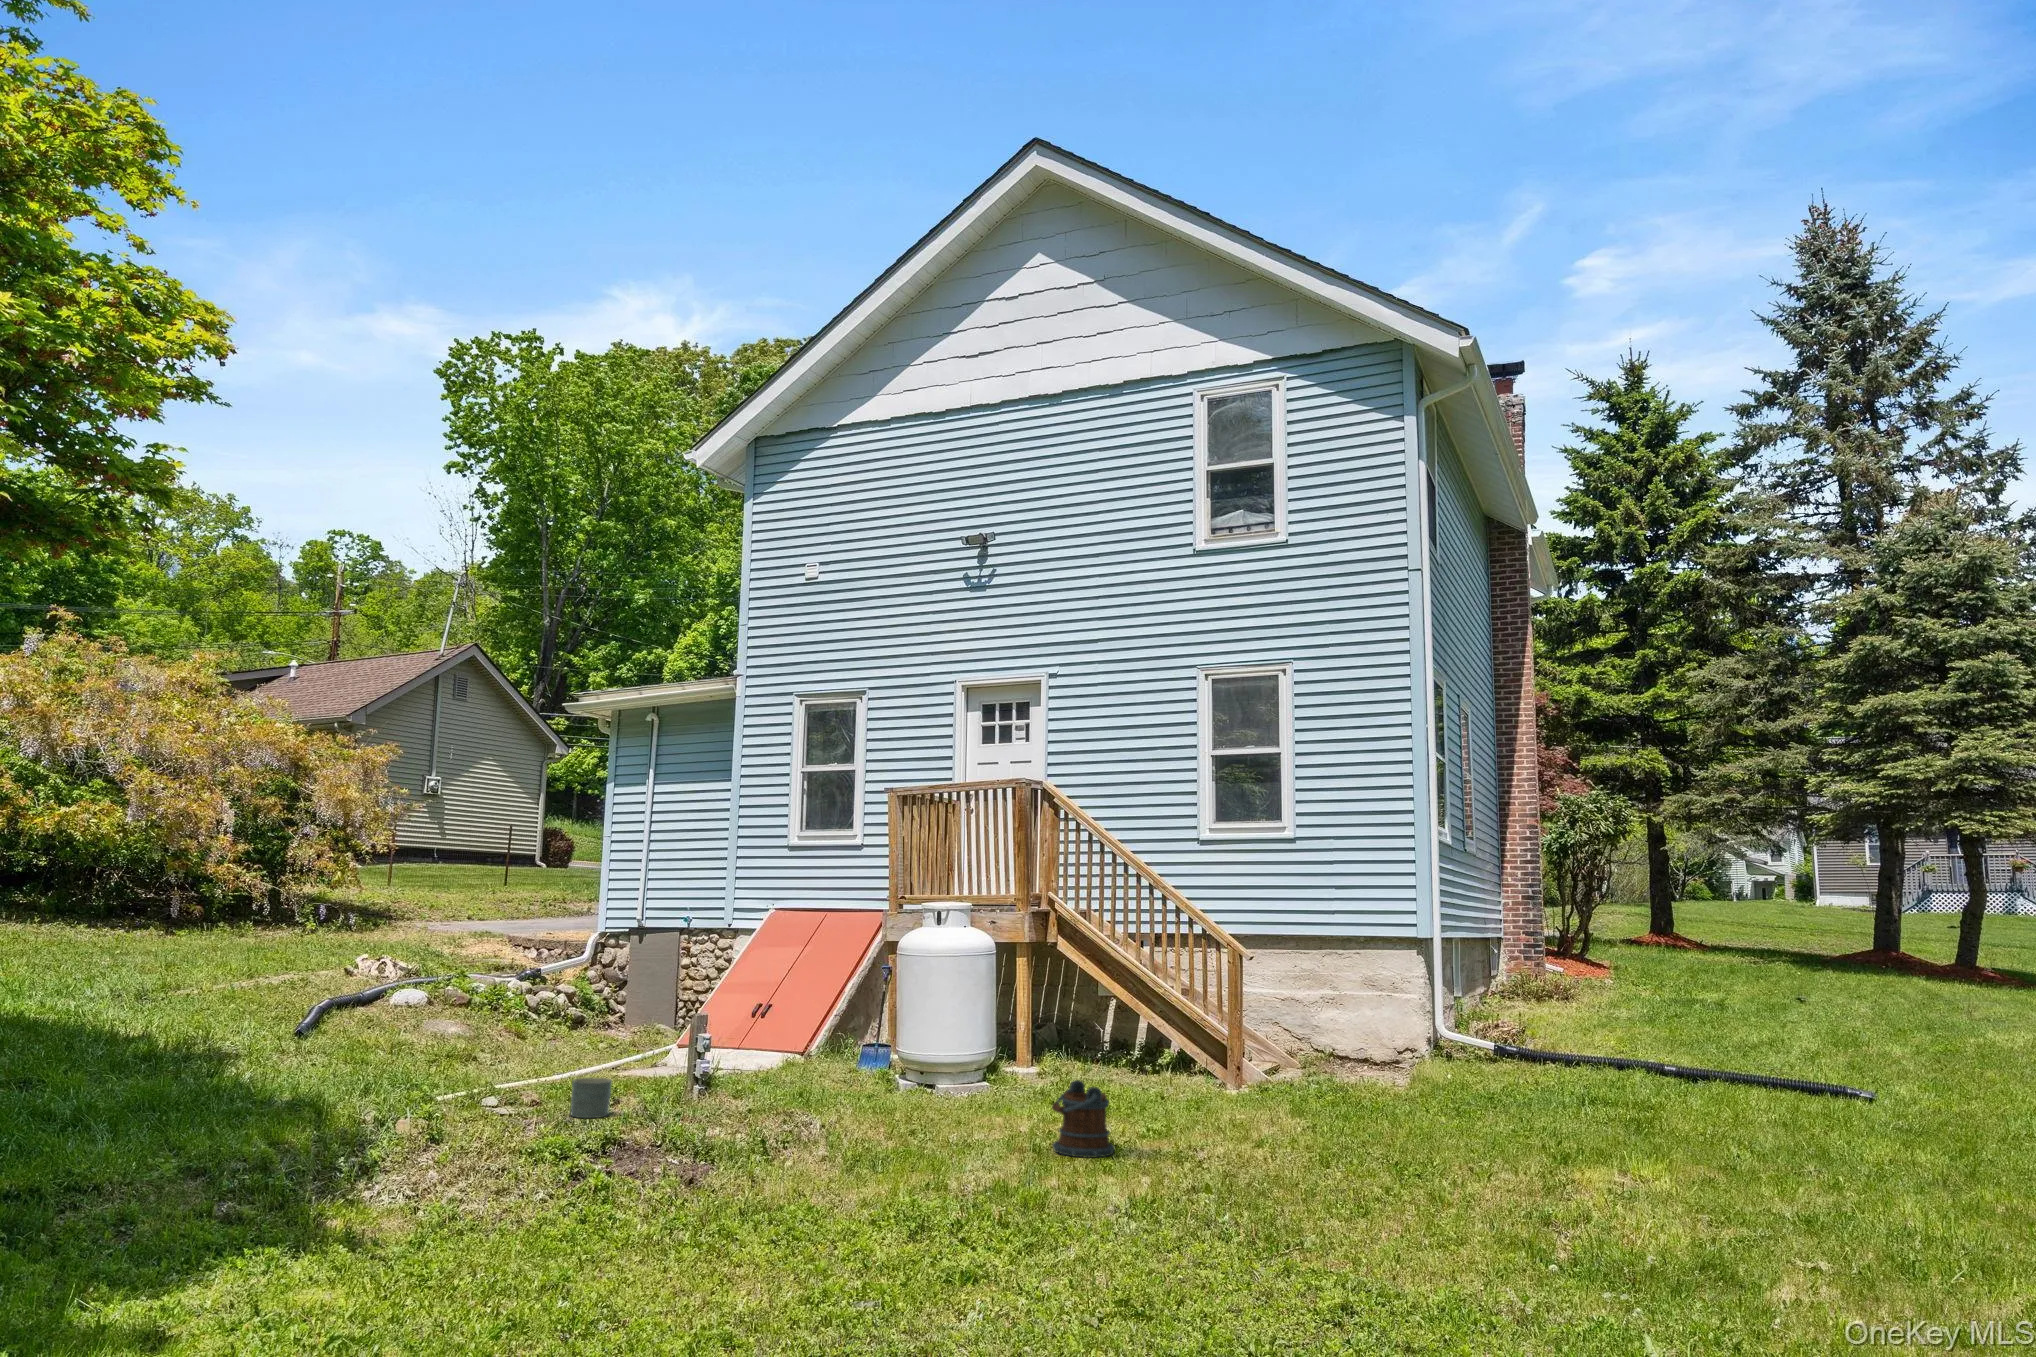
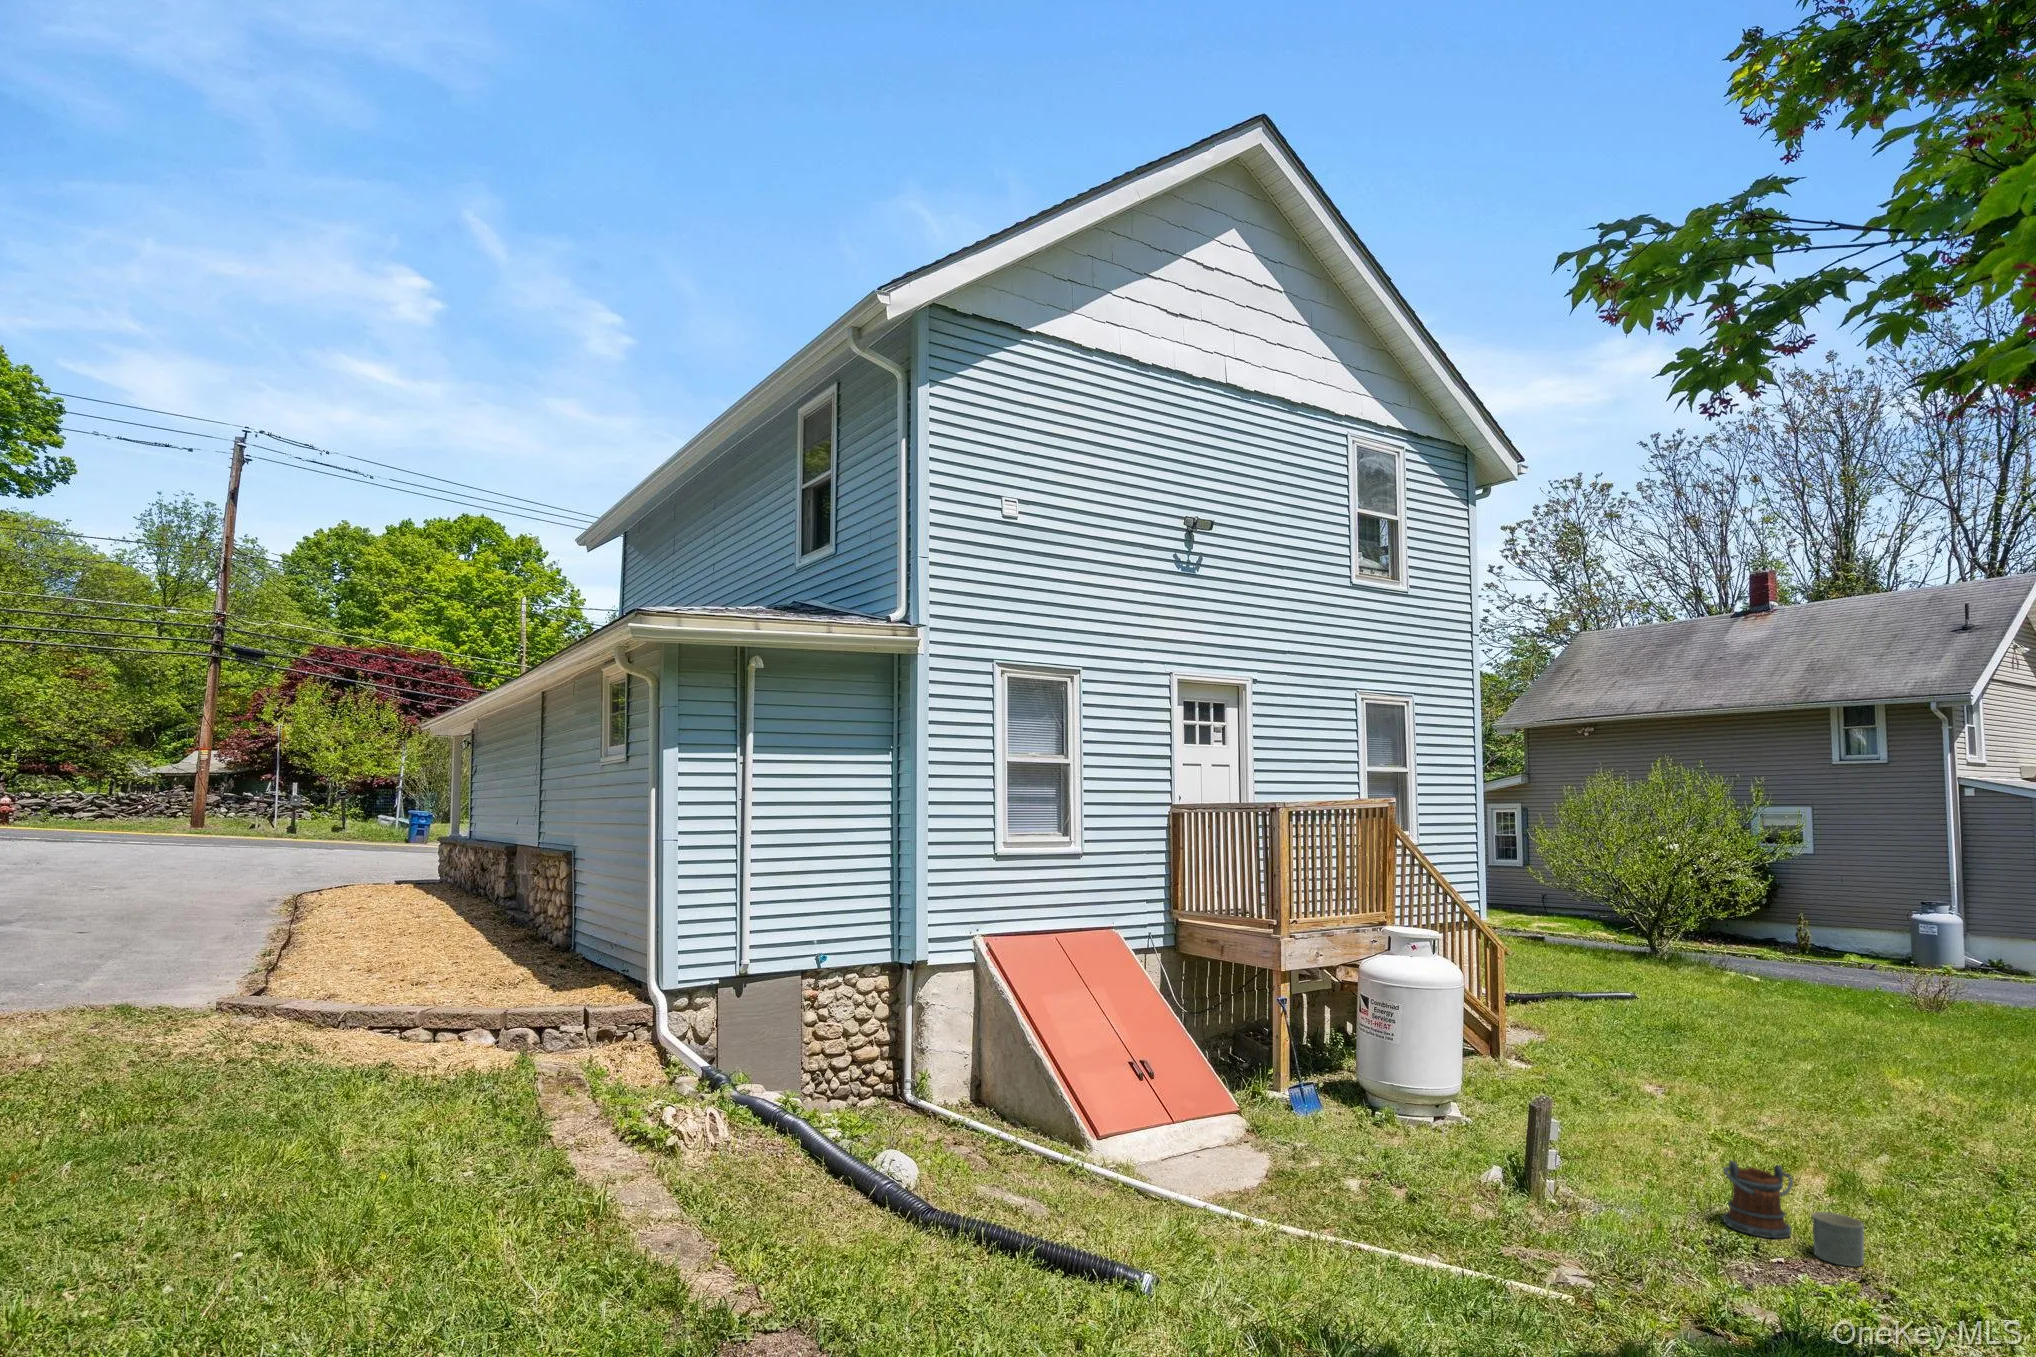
bucket: present [1052,1080,1115,1158] -> present [1721,1160,1793,1238]

